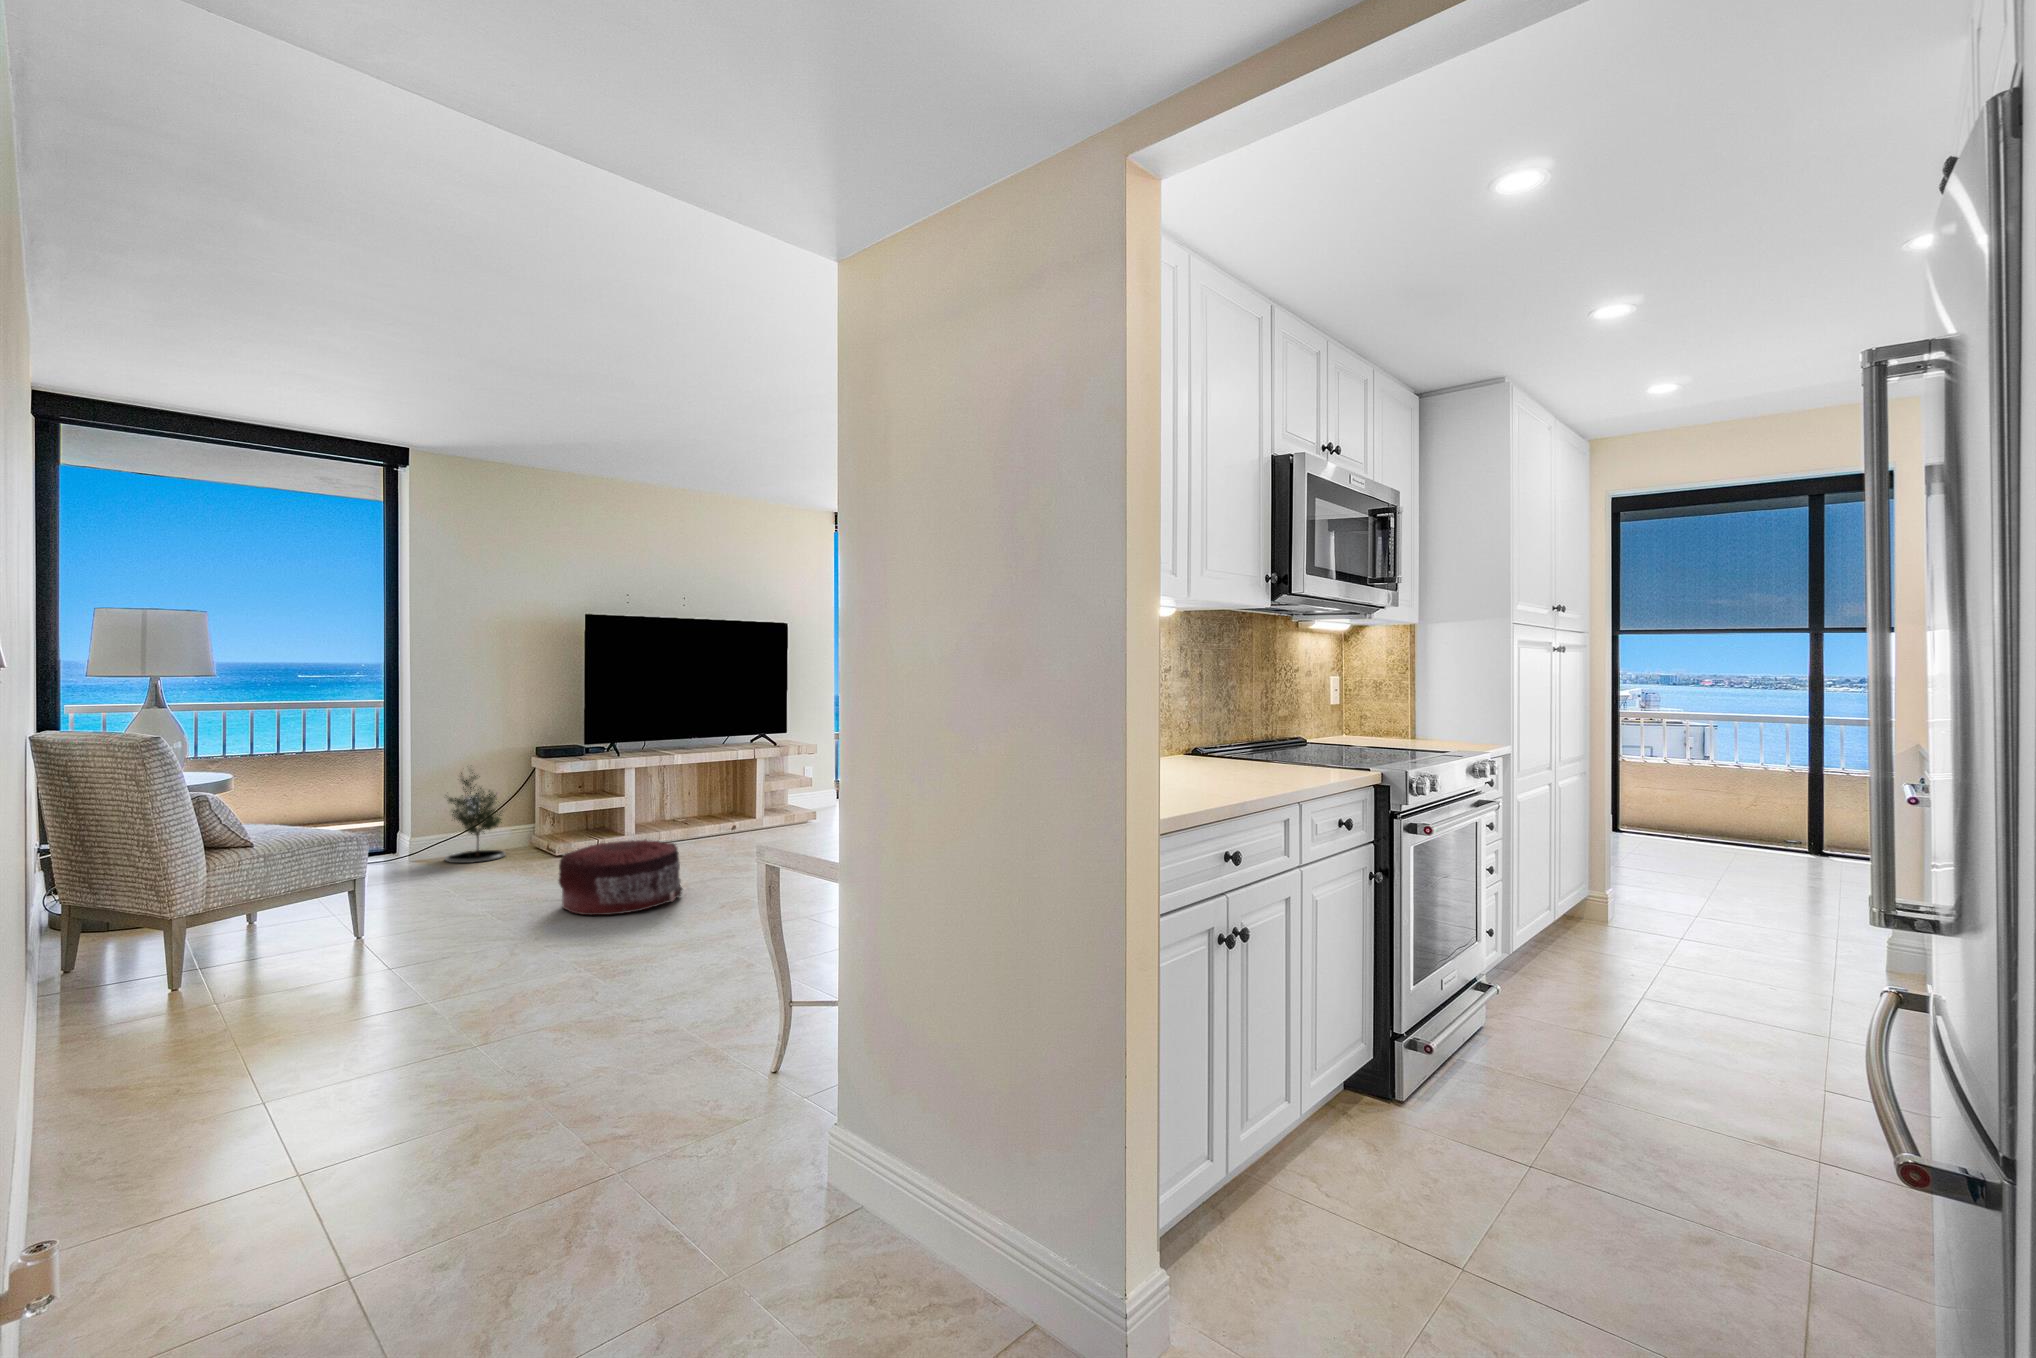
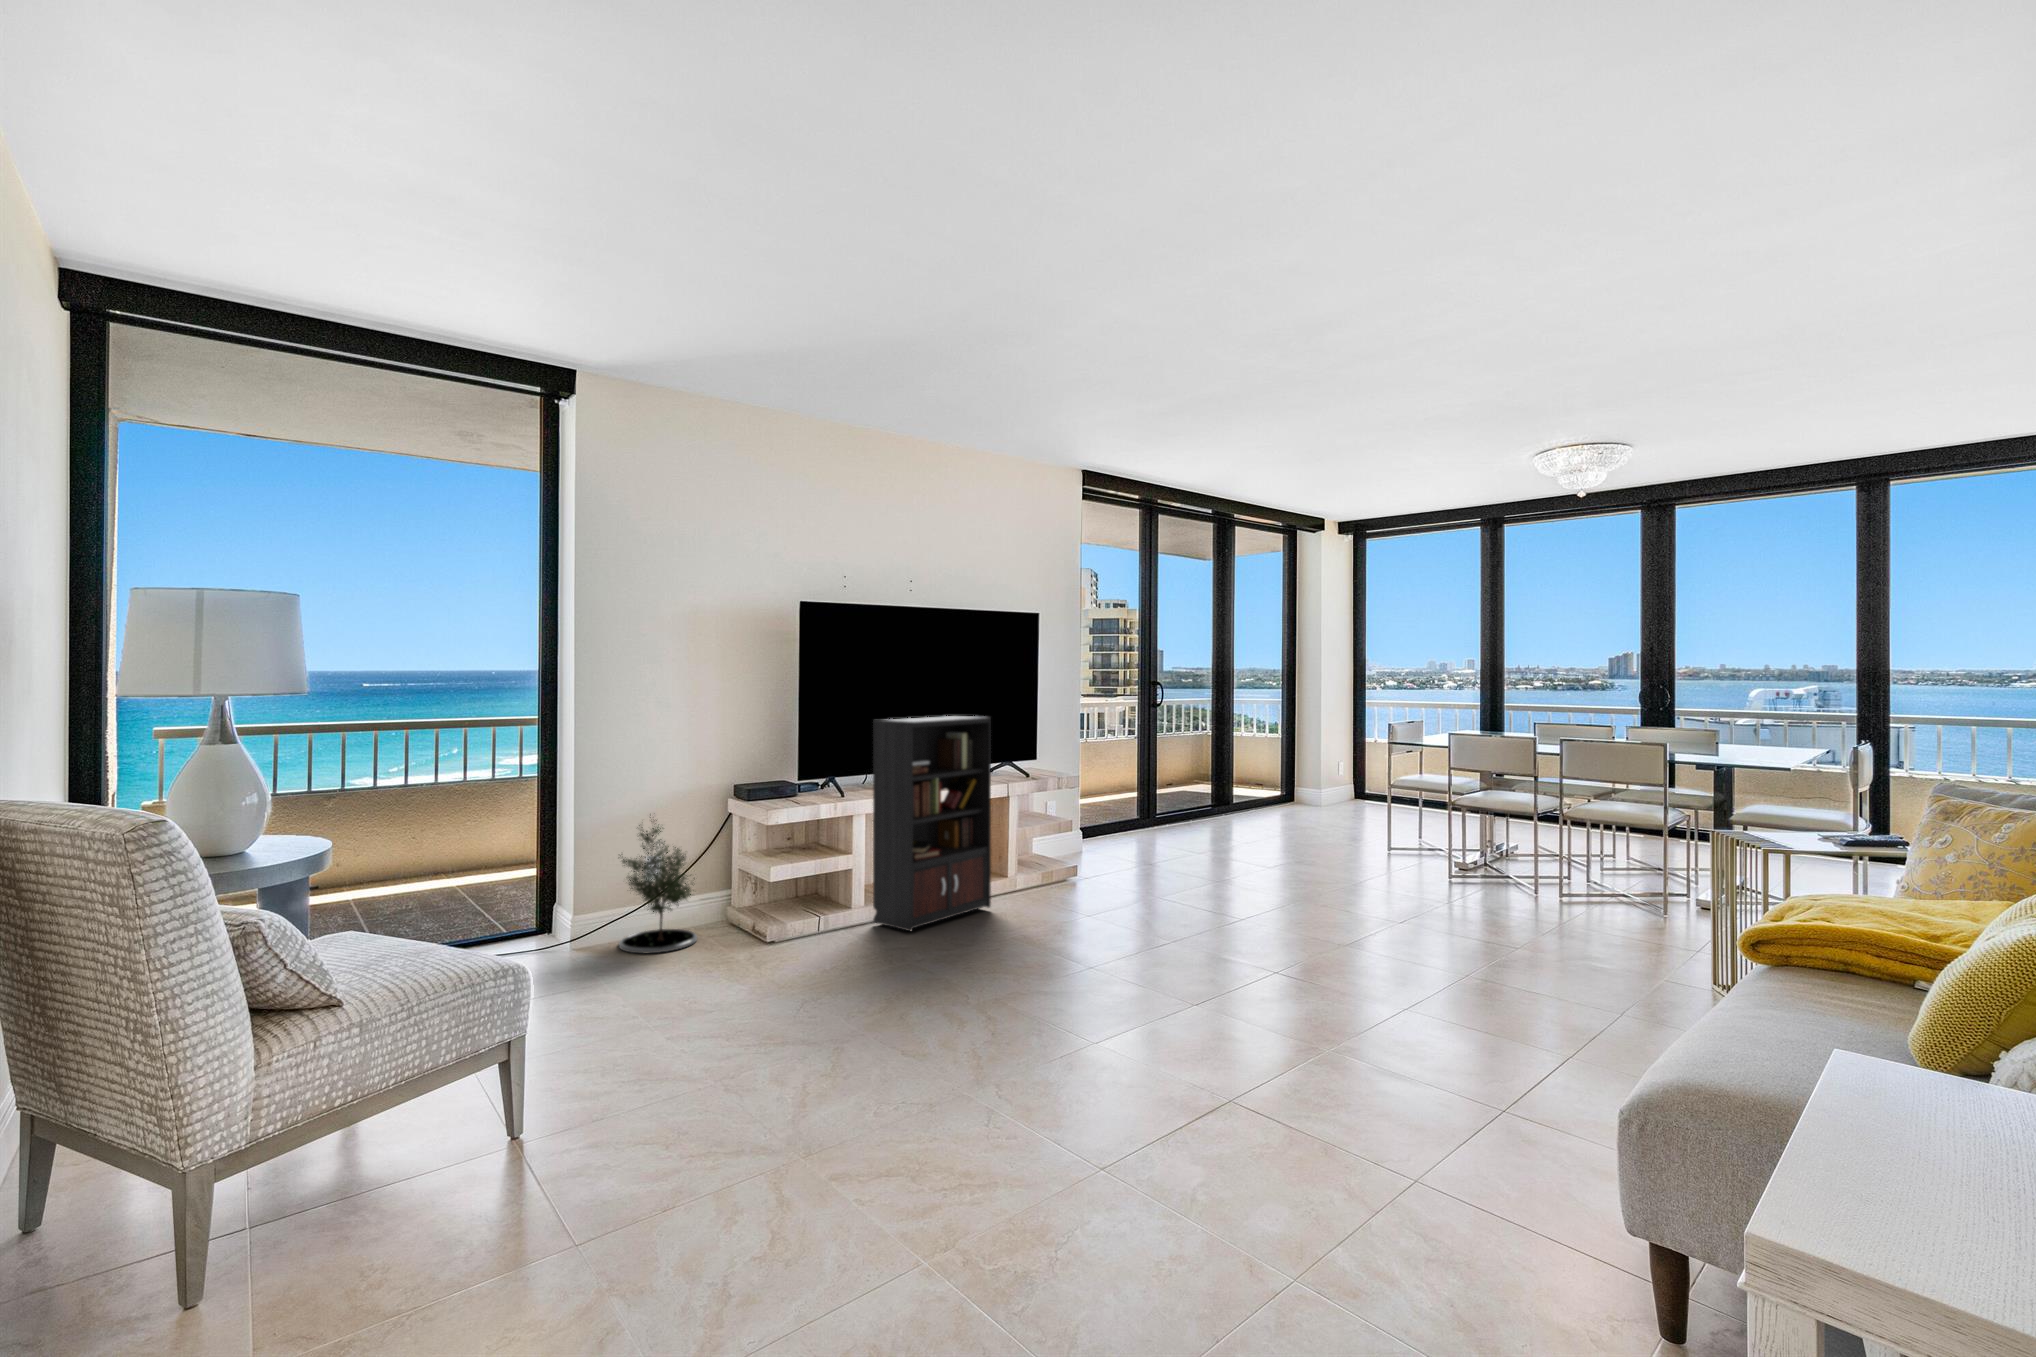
bookcase: none [641,697,735,848] -> present [873,716,991,931]
pouf: present [559,840,682,915] -> none [811,946,994,1093]

